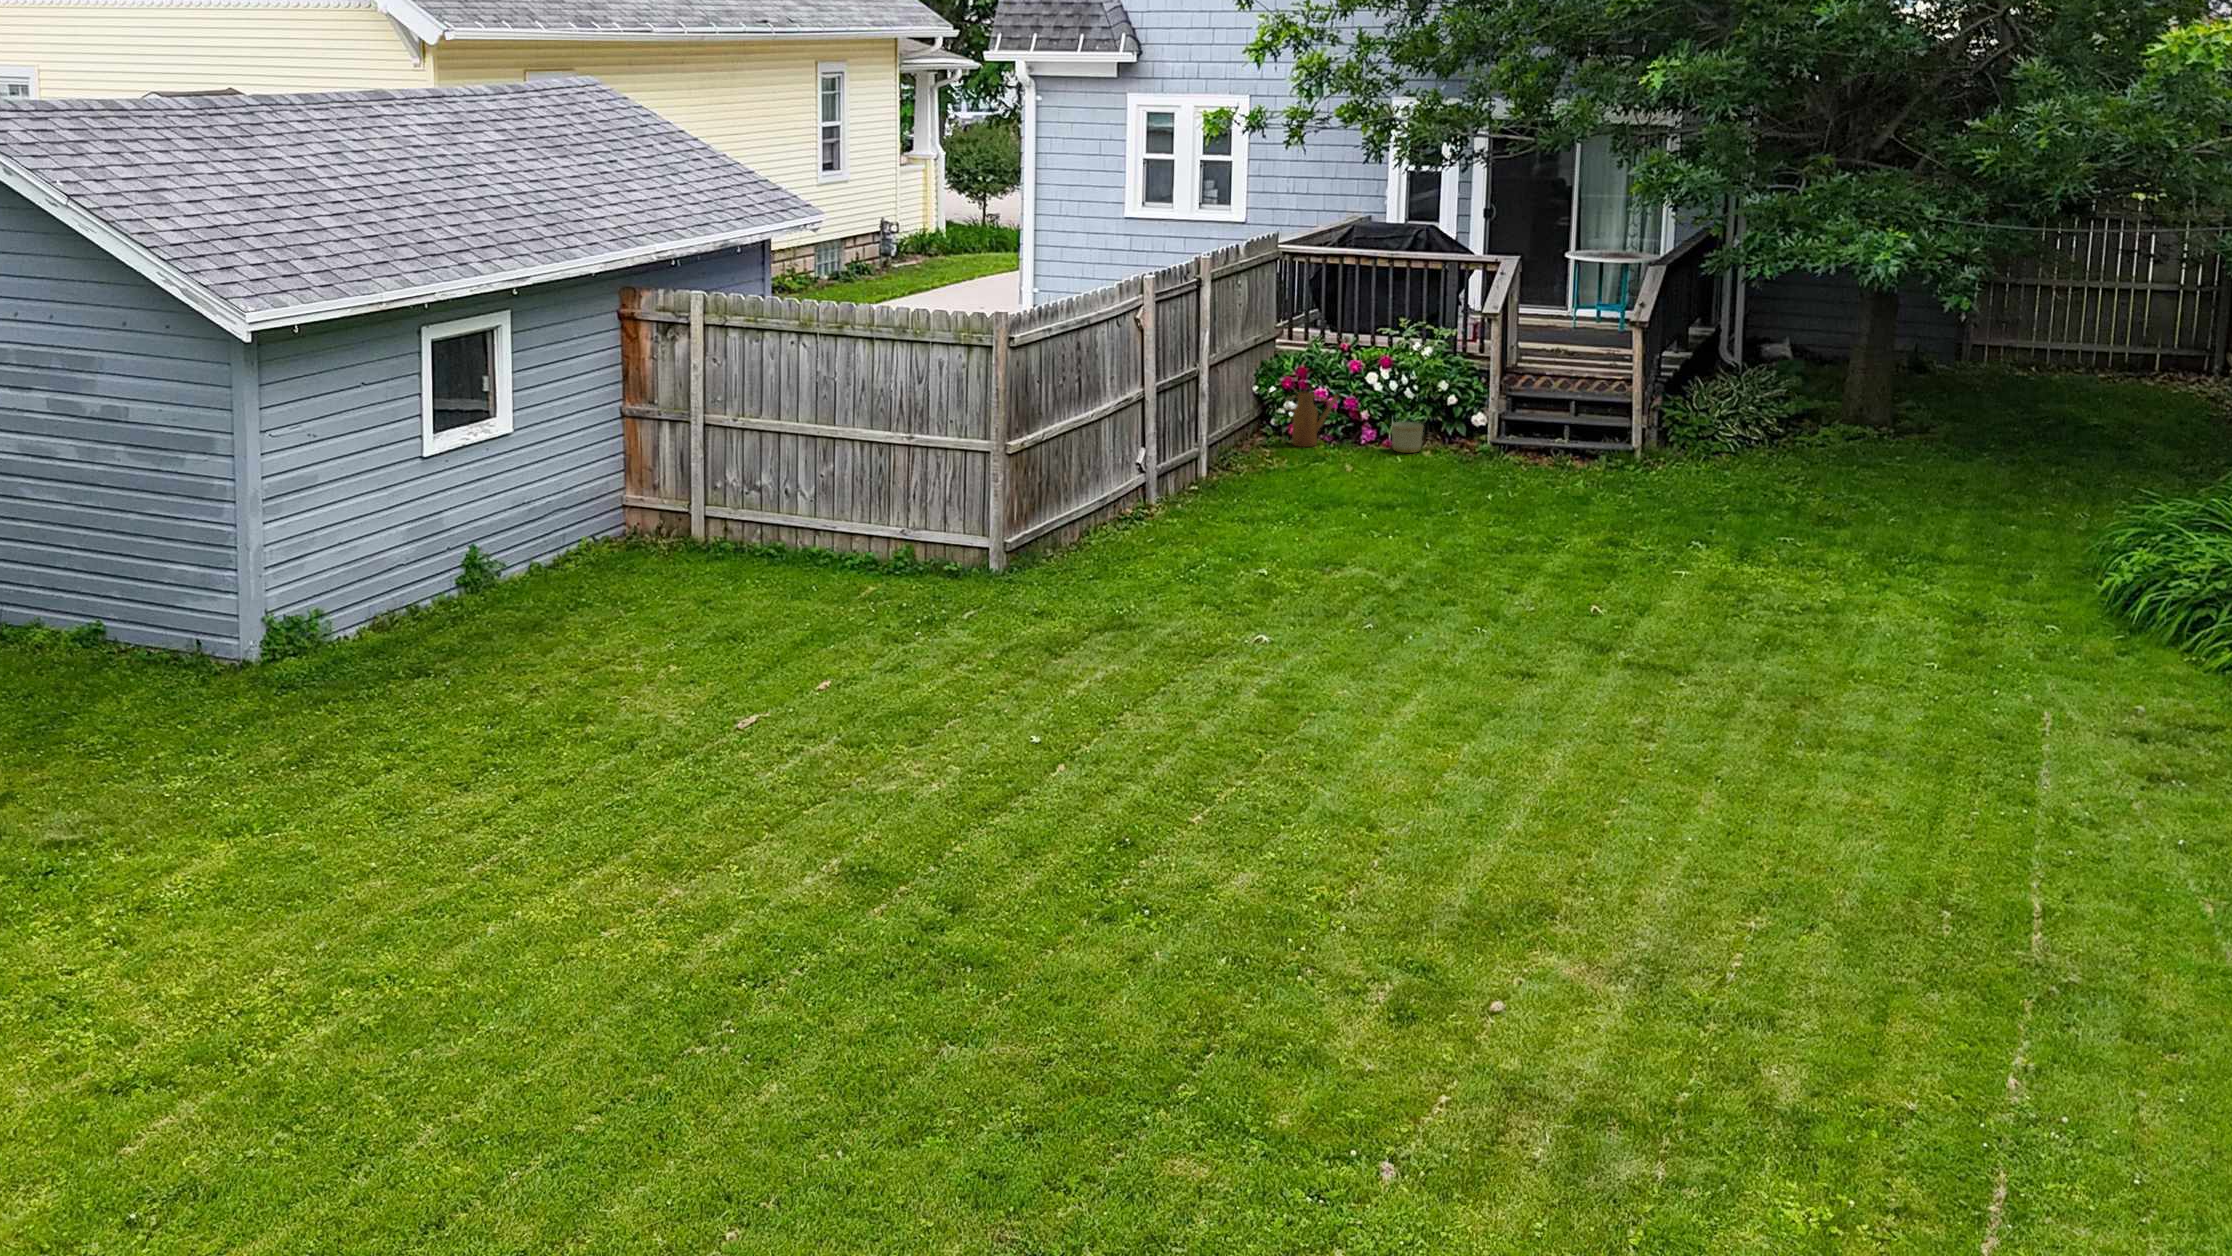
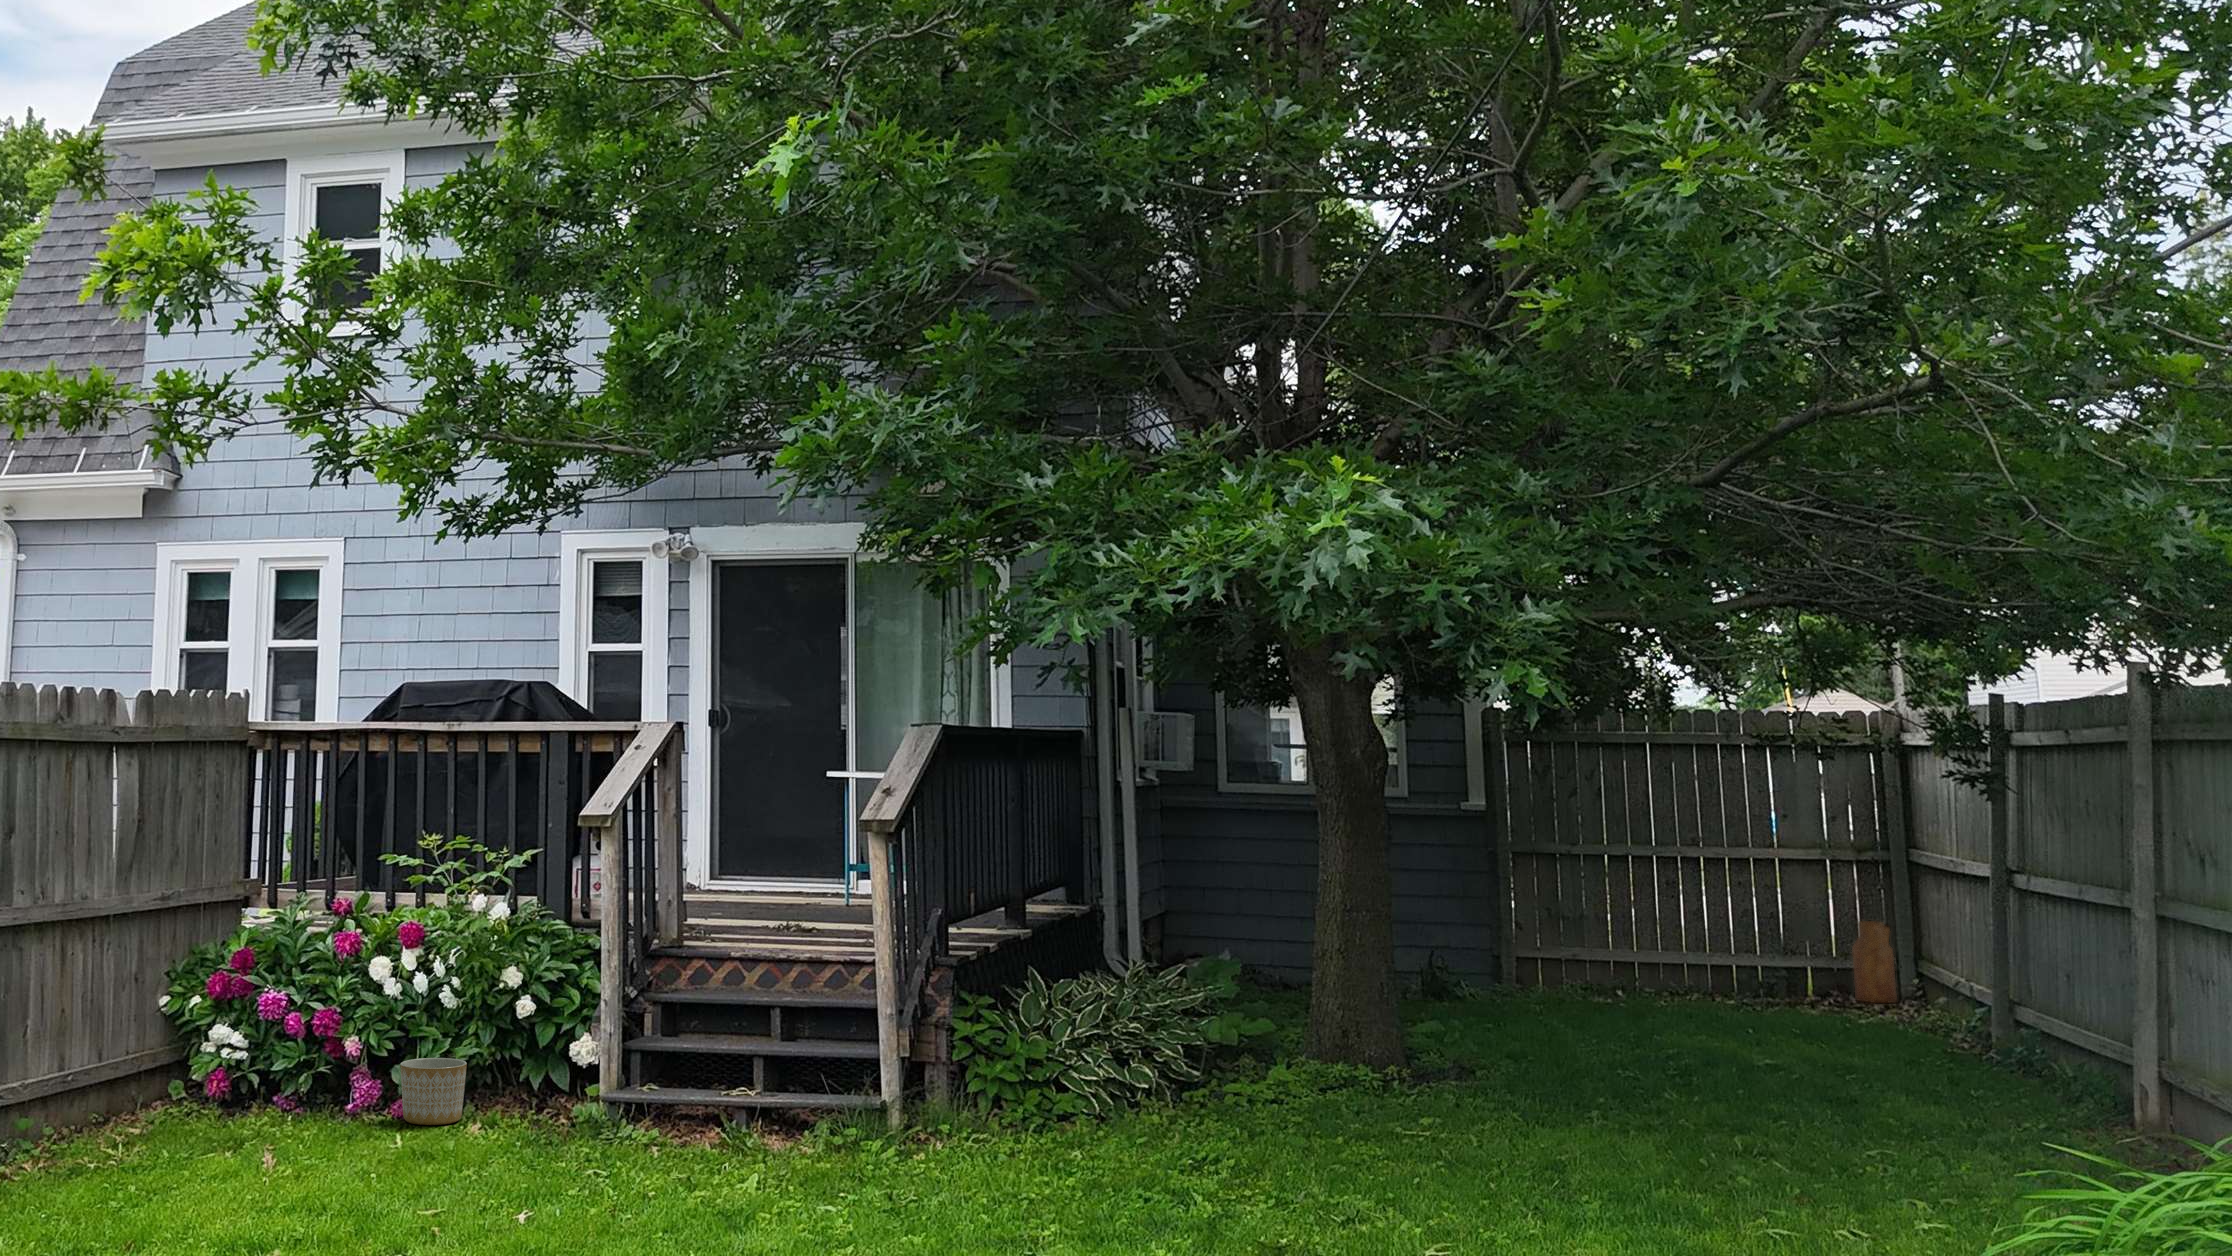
watering can: present [1286,392,1338,447] -> present [1852,921,1897,1003]

